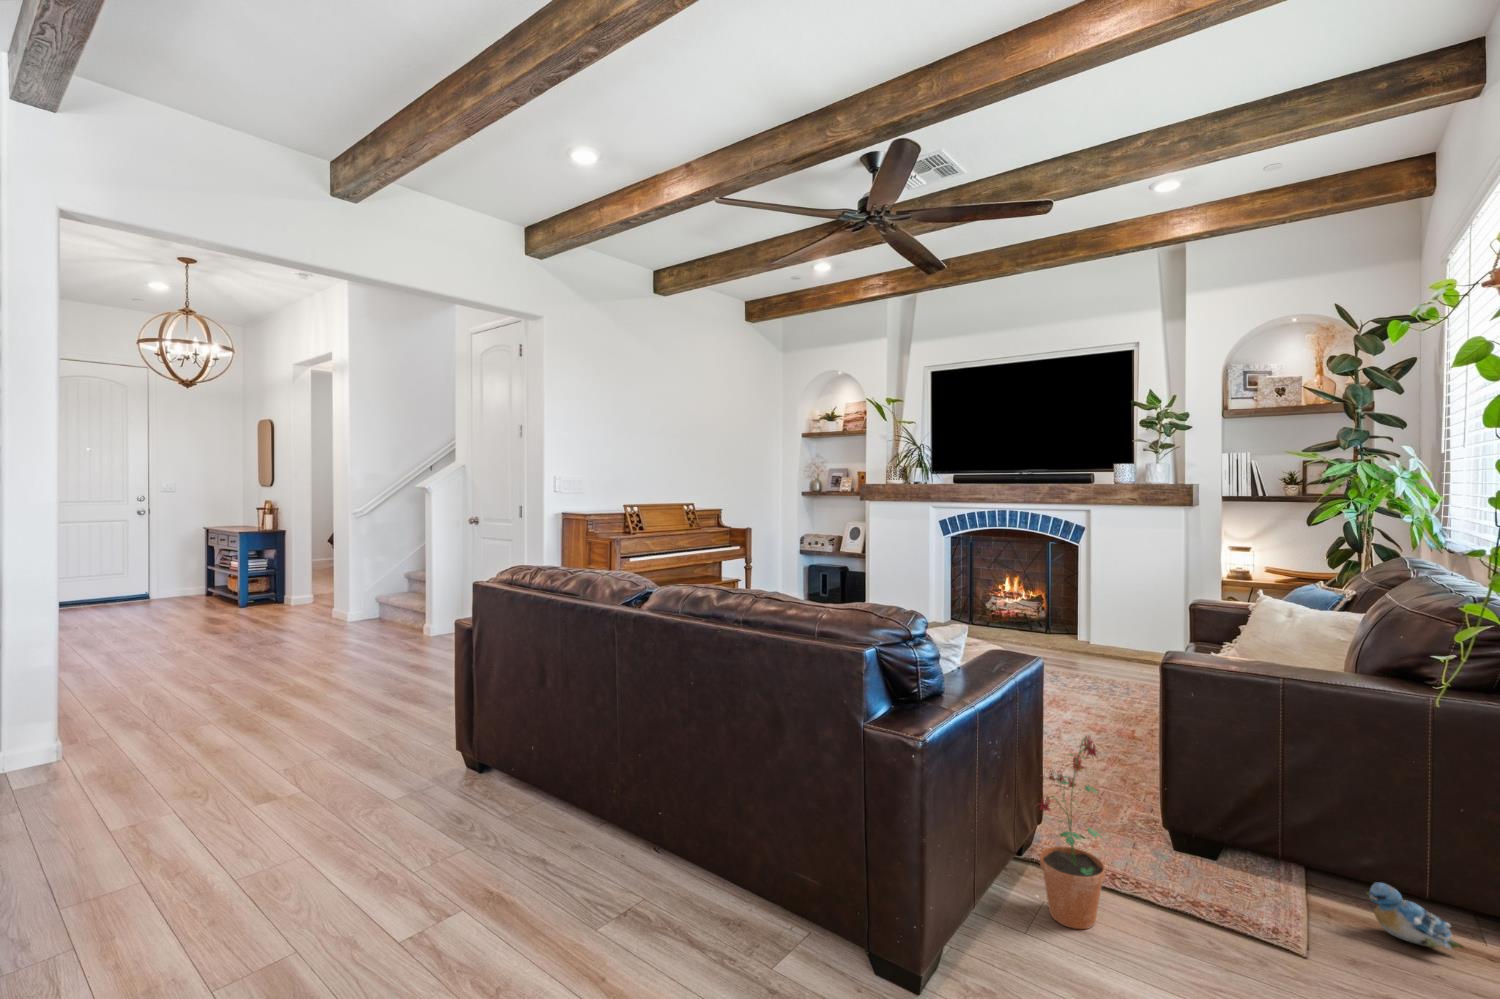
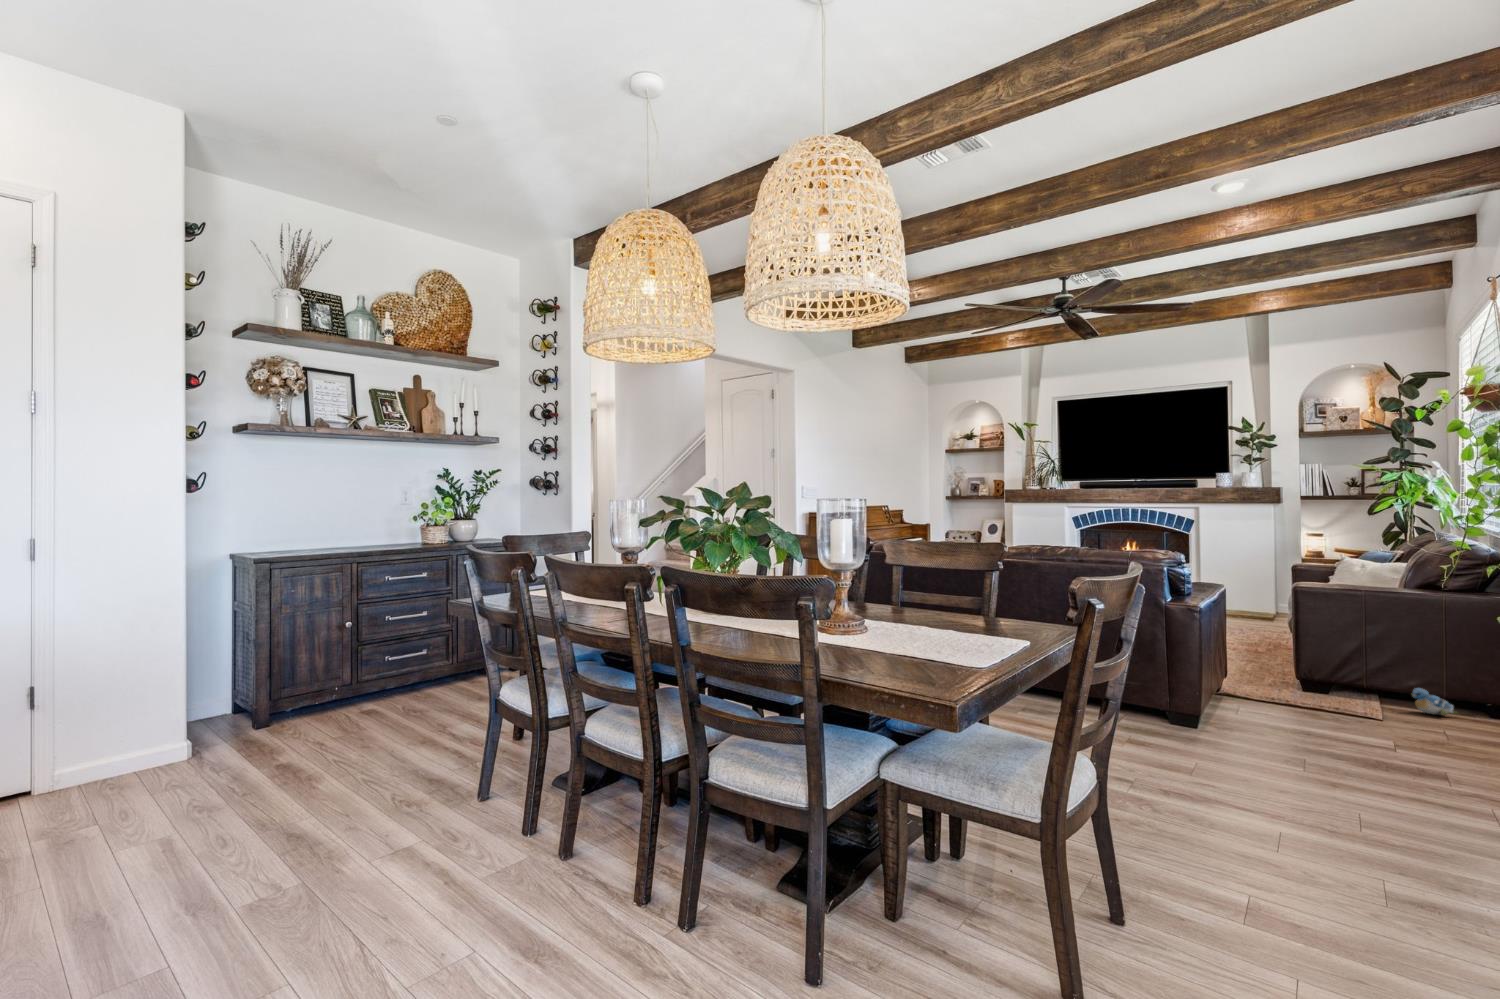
potted plant: present [1039,737,1105,929] -> none [1237,620,1277,713]

